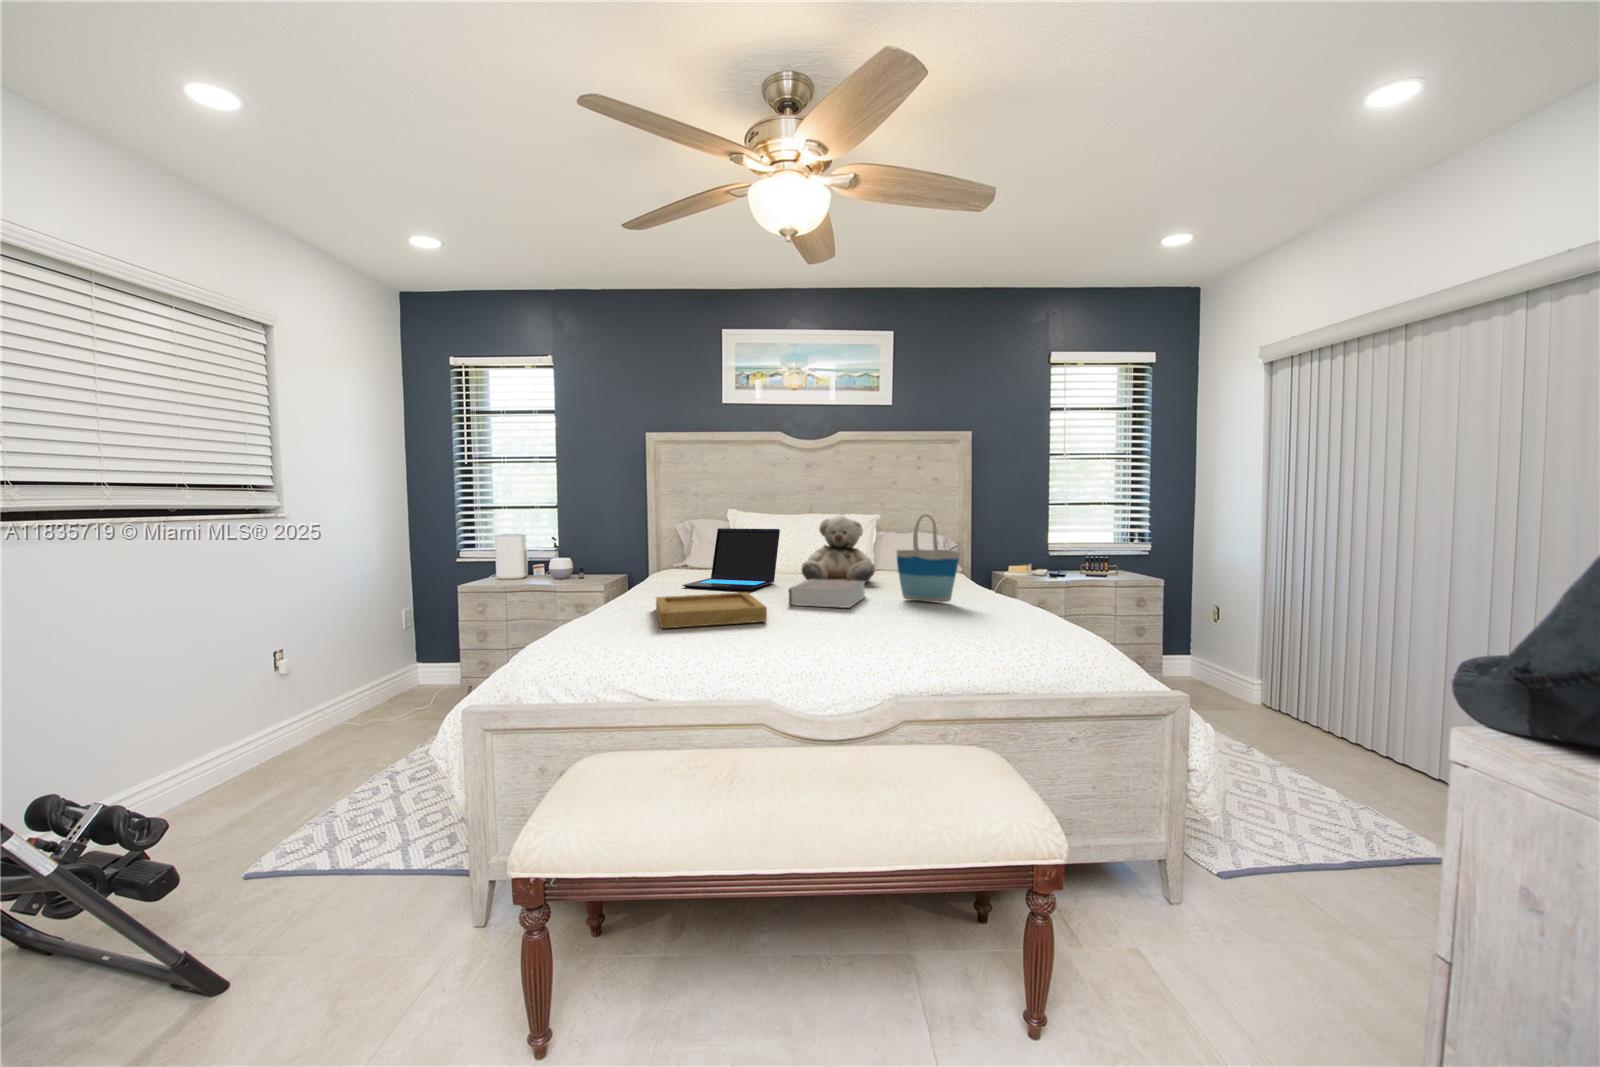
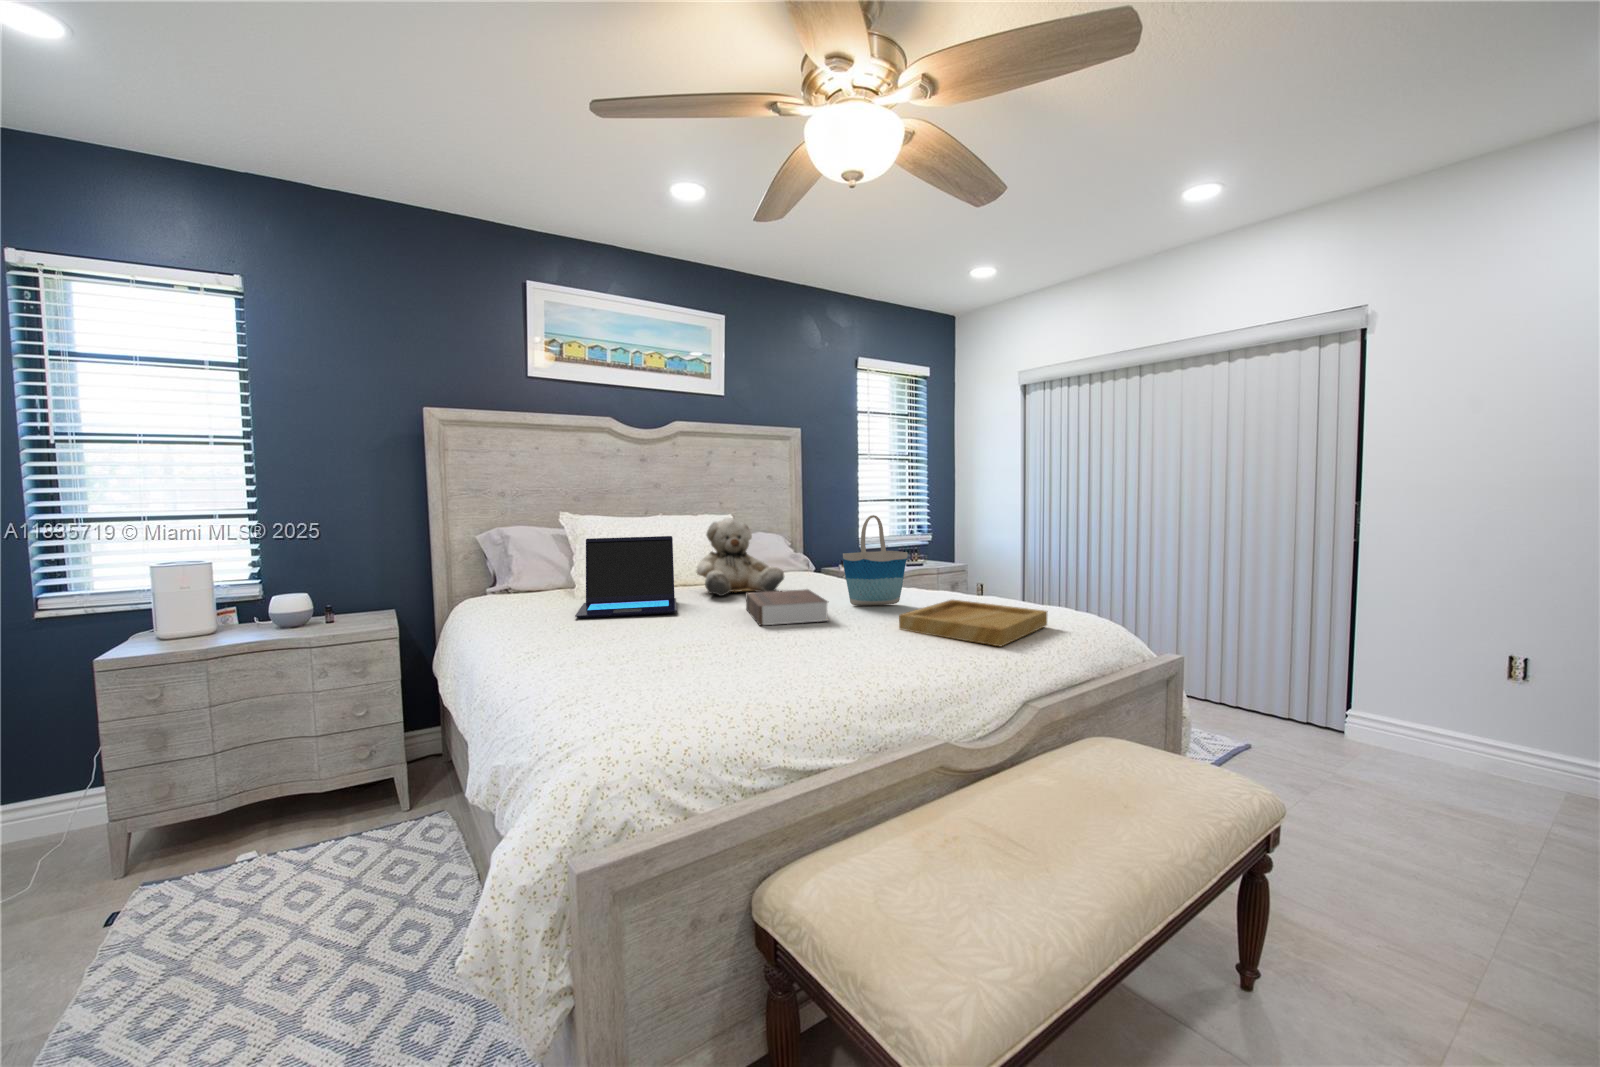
tray: present [656,592,767,628] -> present [899,600,1048,646]

